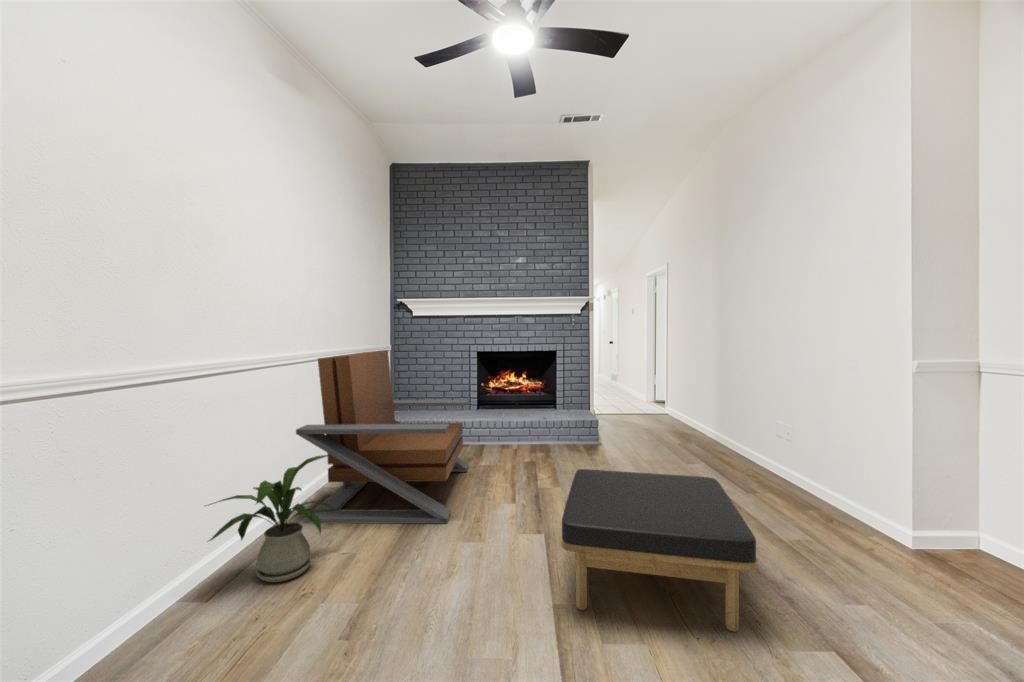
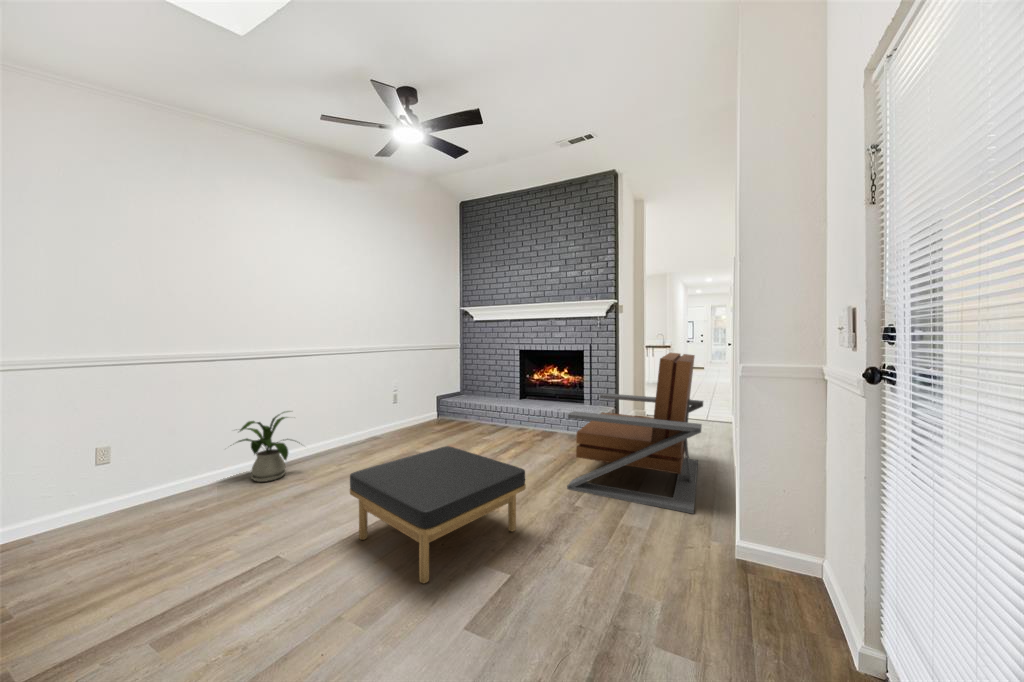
lounge chair: present [296,350,469,523] -> present [567,353,703,513]

